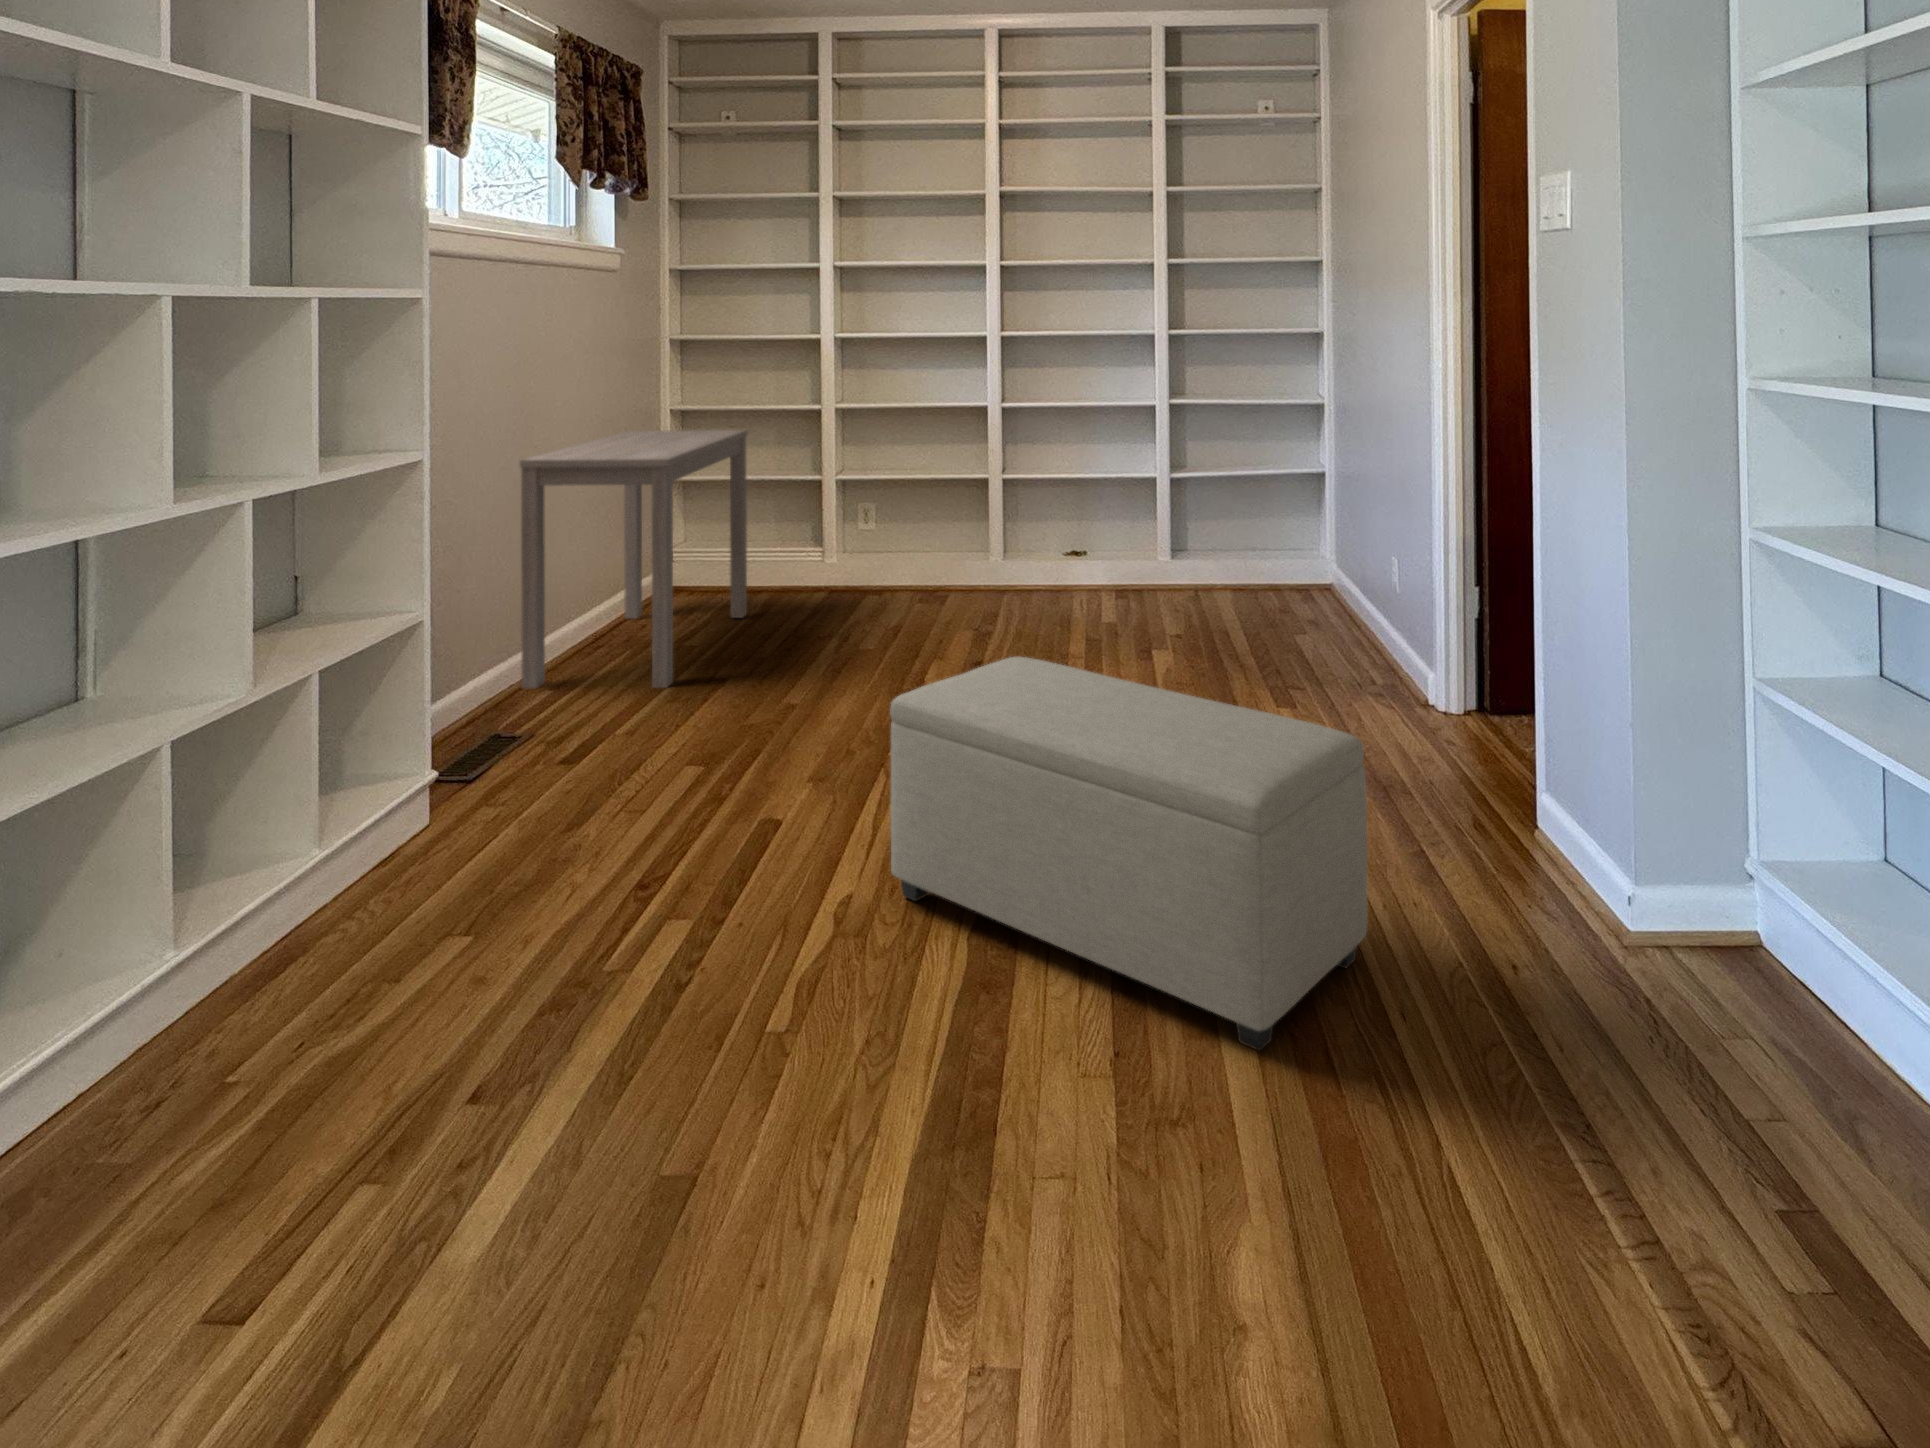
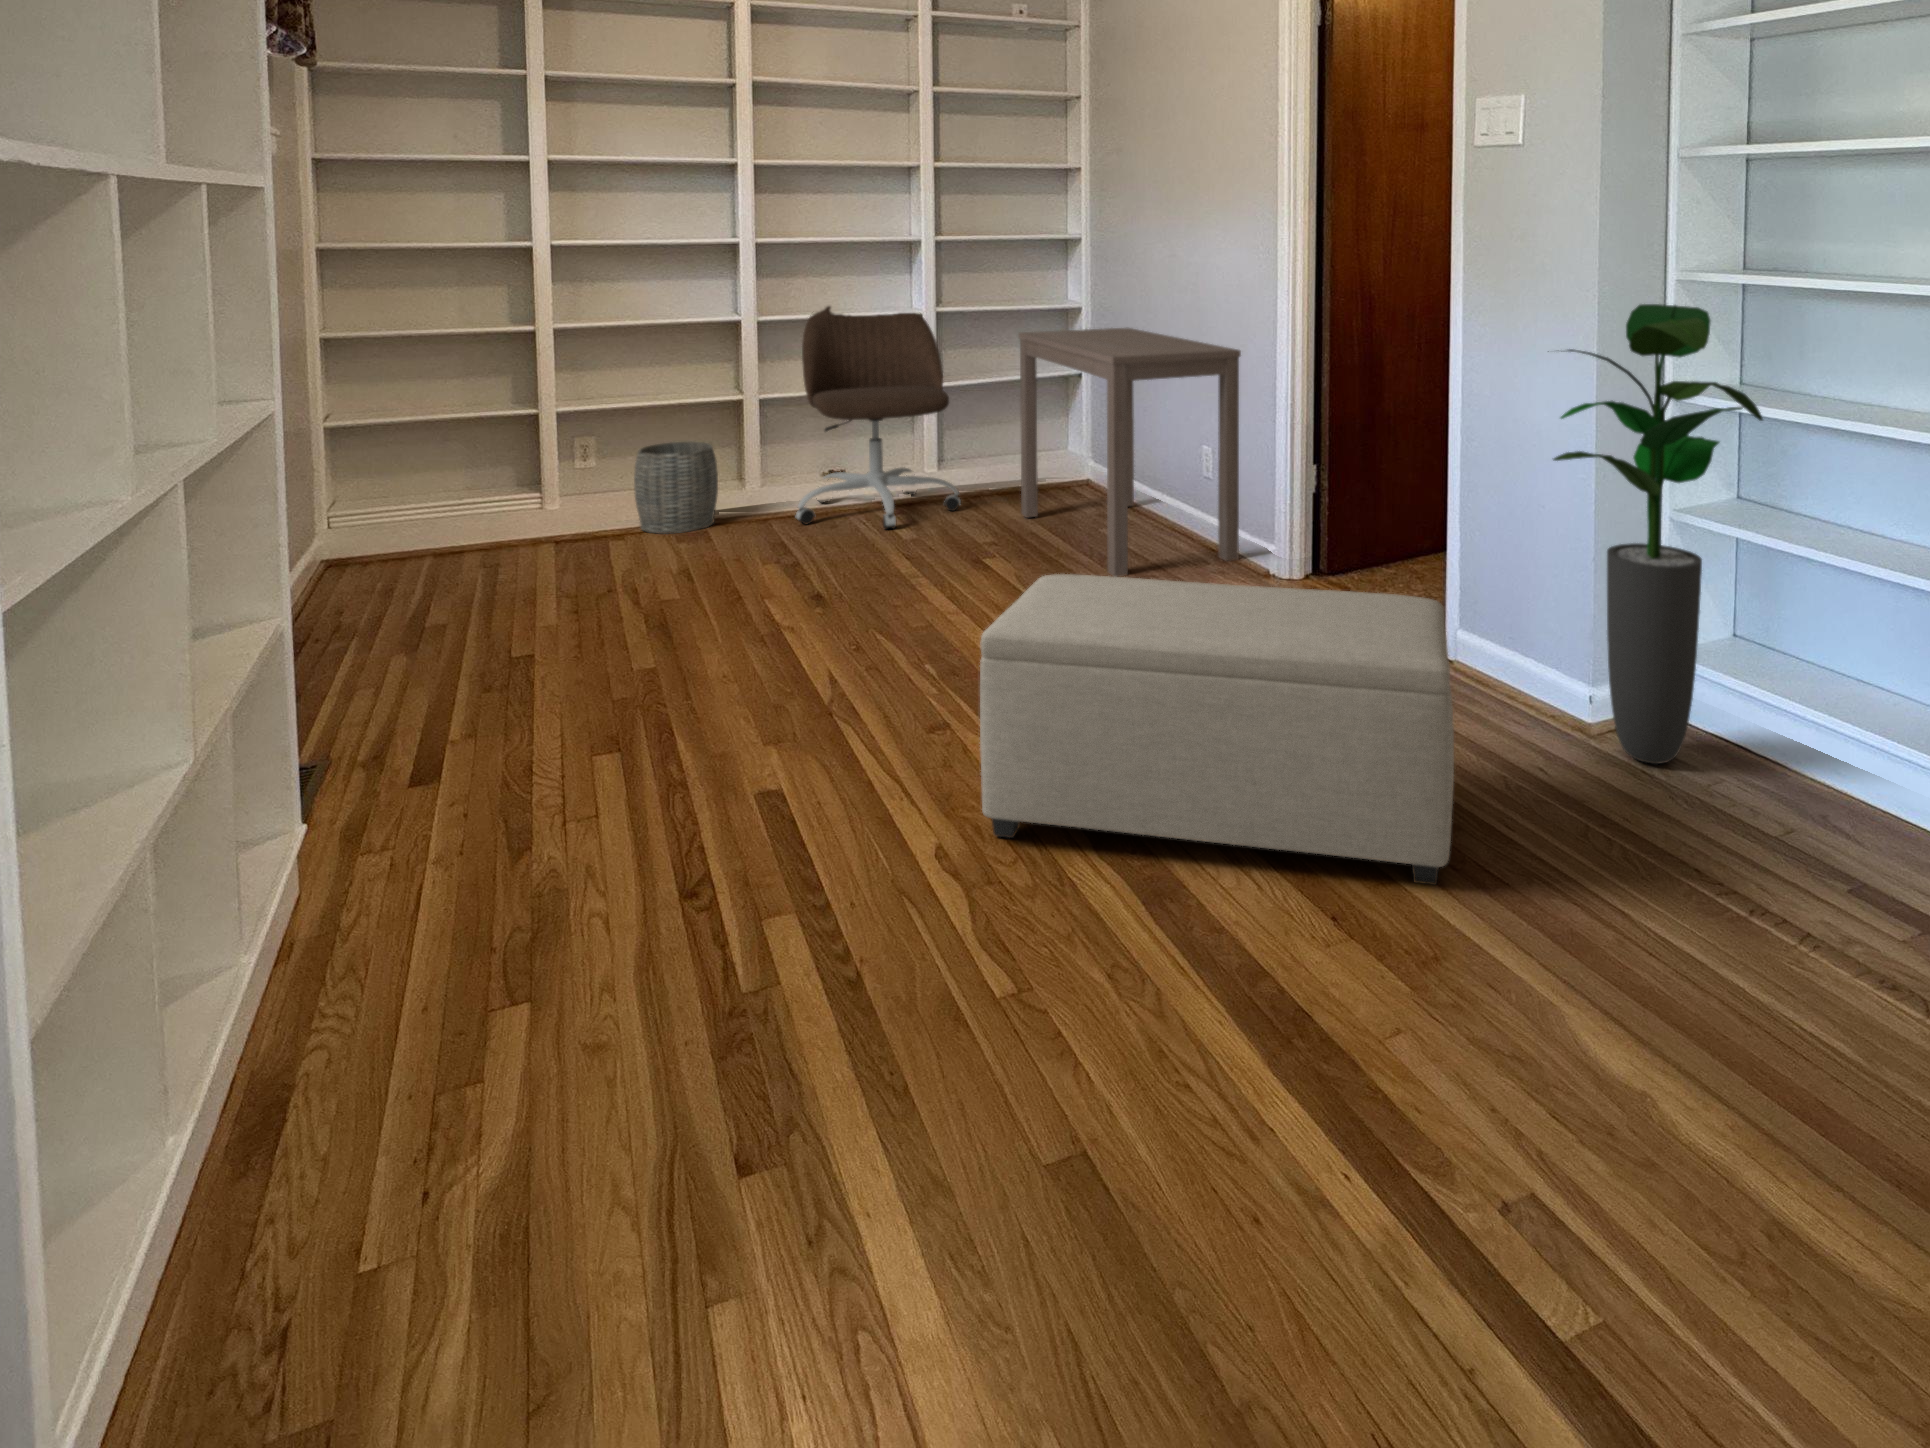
office chair: none [1022,386,1177,609] -> present [796,306,961,530]
potted plant: none [1524,416,1811,993] -> present [1553,304,1763,764]
desk: present [520,430,748,688] -> present [1018,328,1241,577]
woven basket: none [895,511,965,592] -> present [634,442,718,534]

